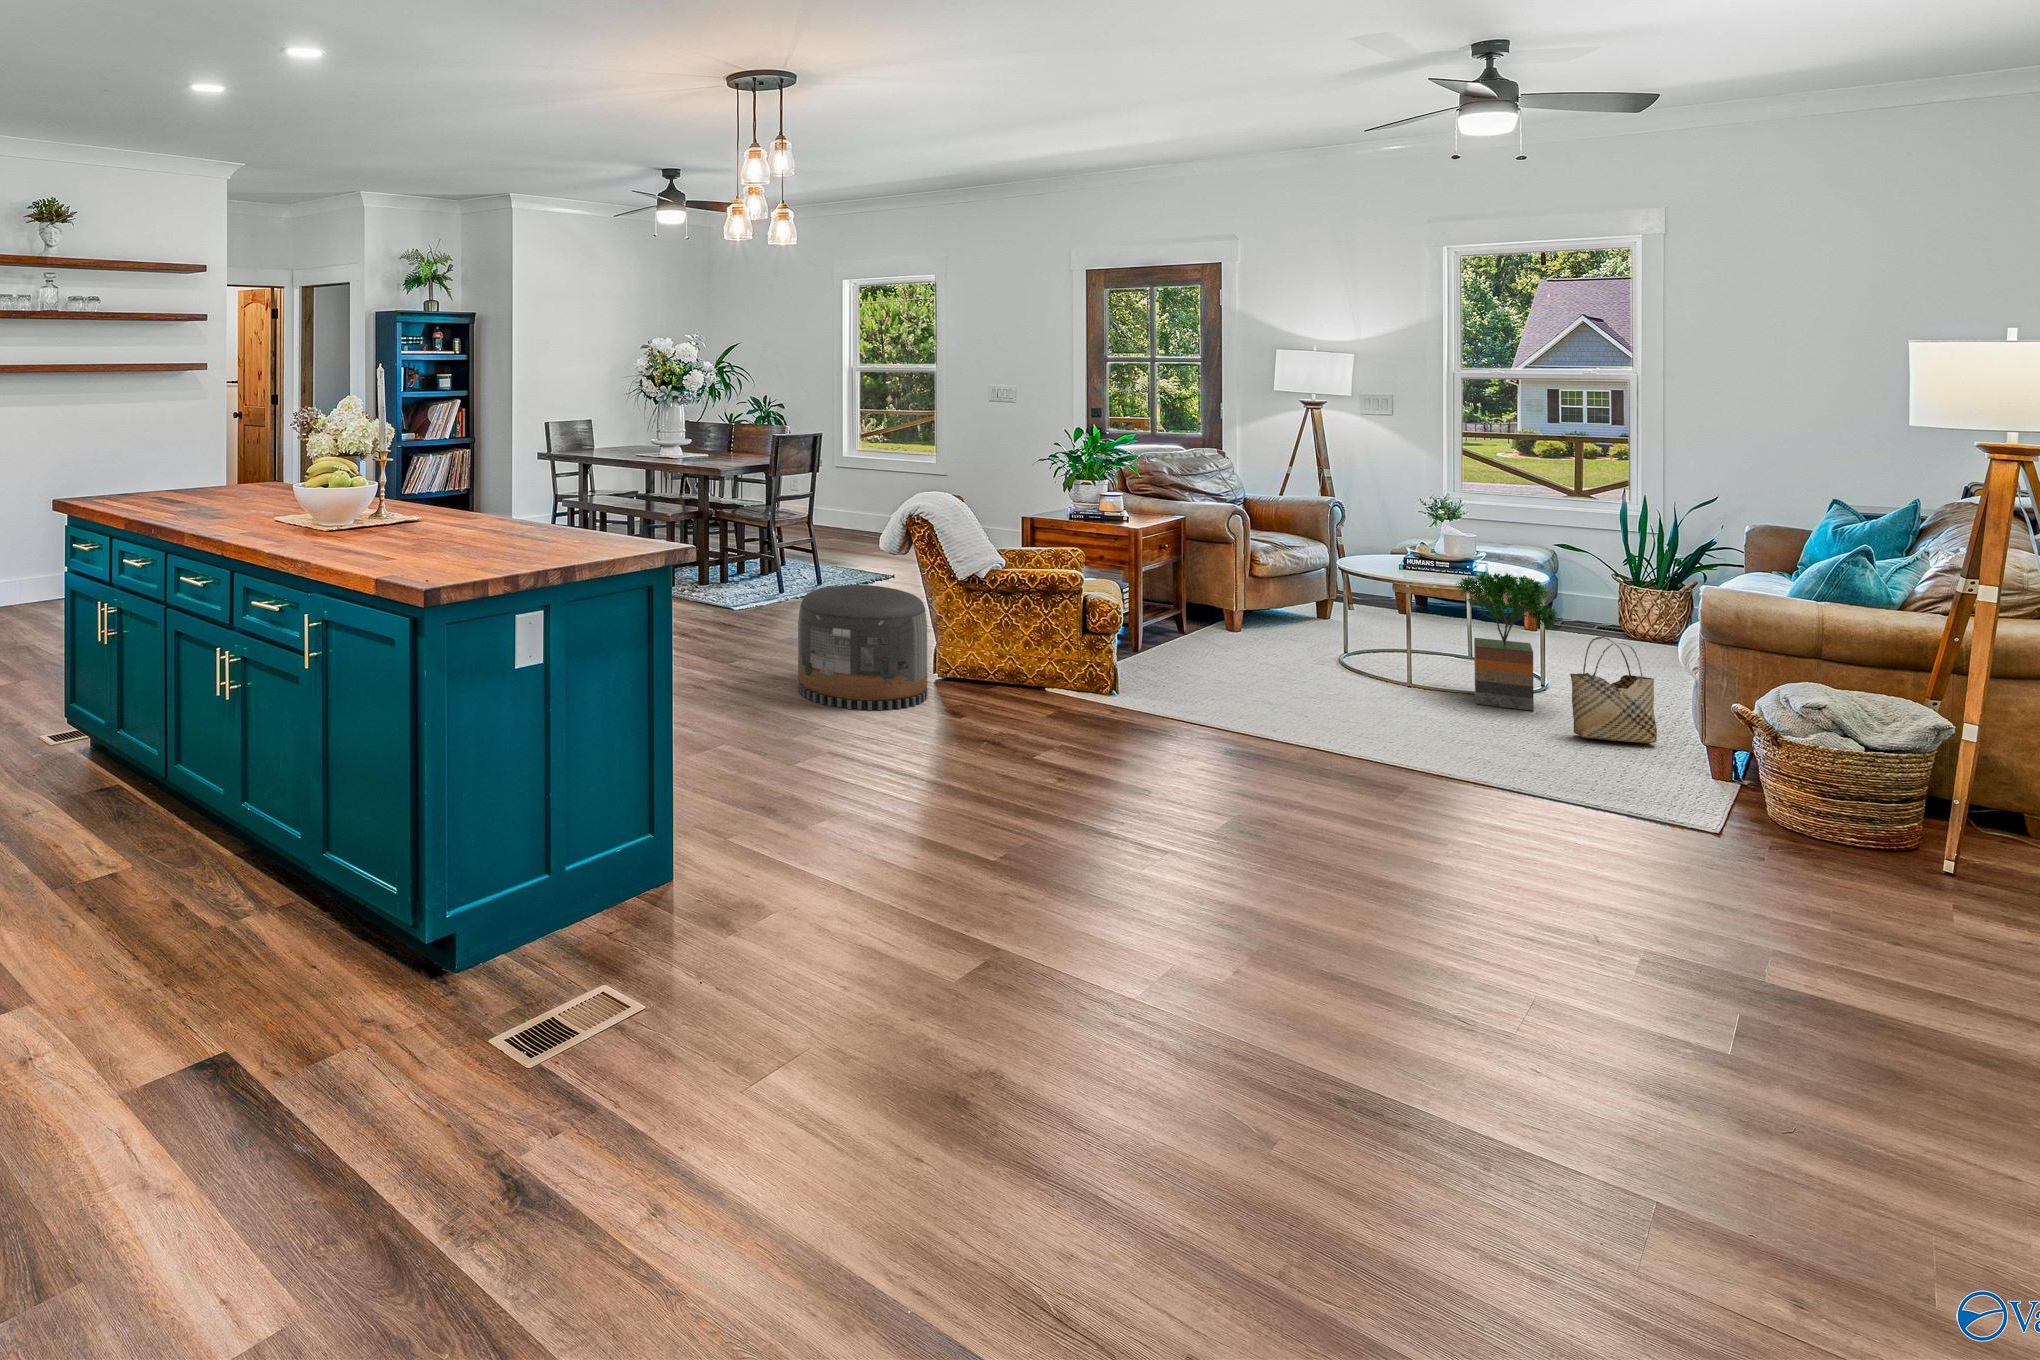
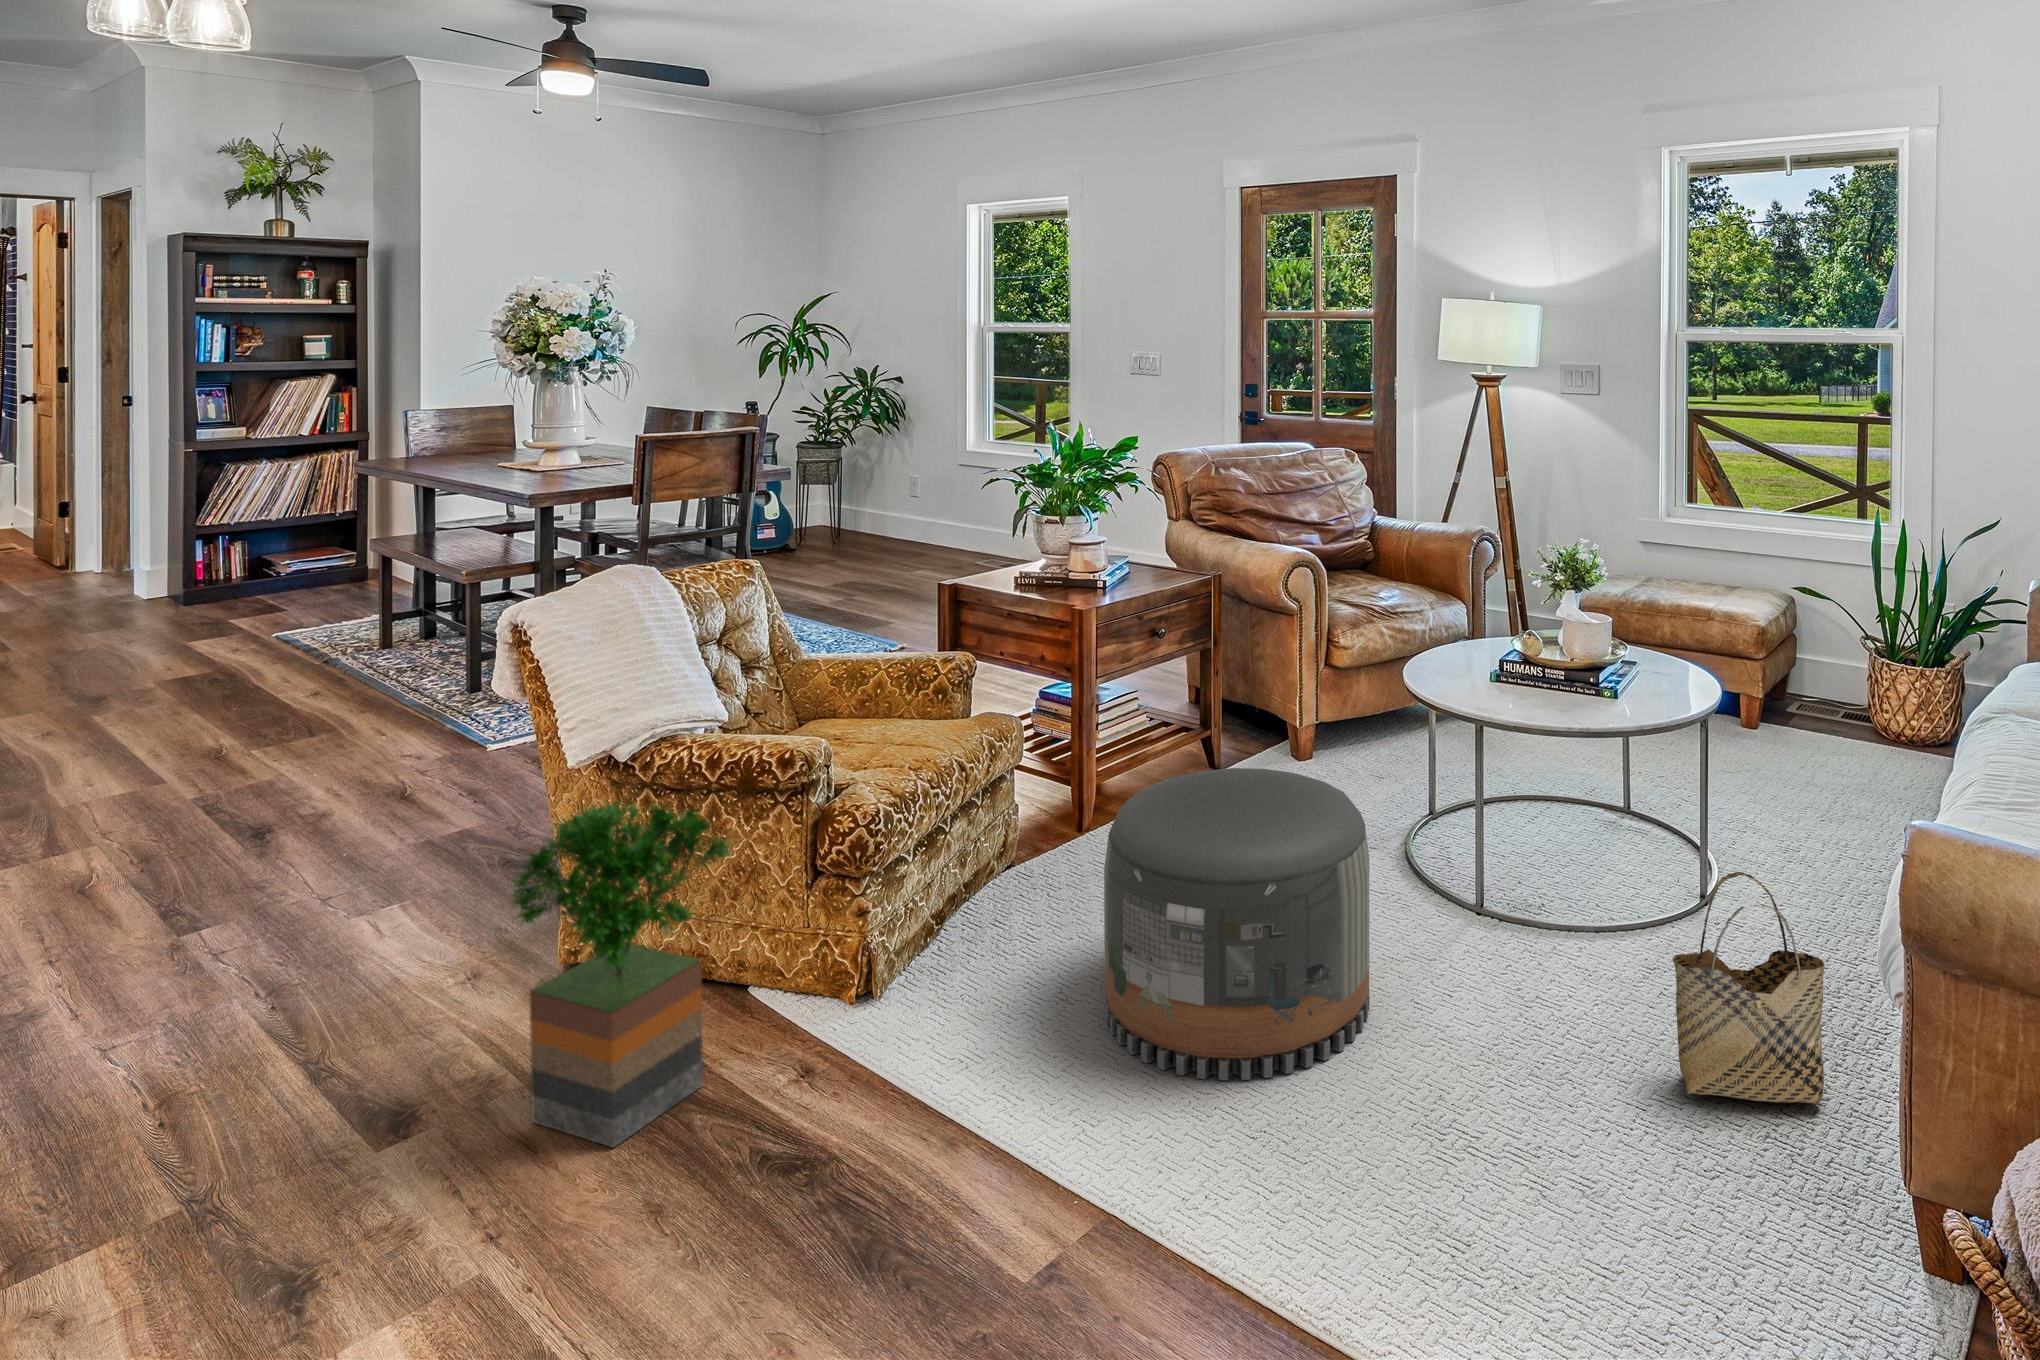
potted tree: present [1456,572,1559,711] -> present [511,800,732,1147]
pouf: present [798,585,928,710] -> present [1104,768,1369,1080]

